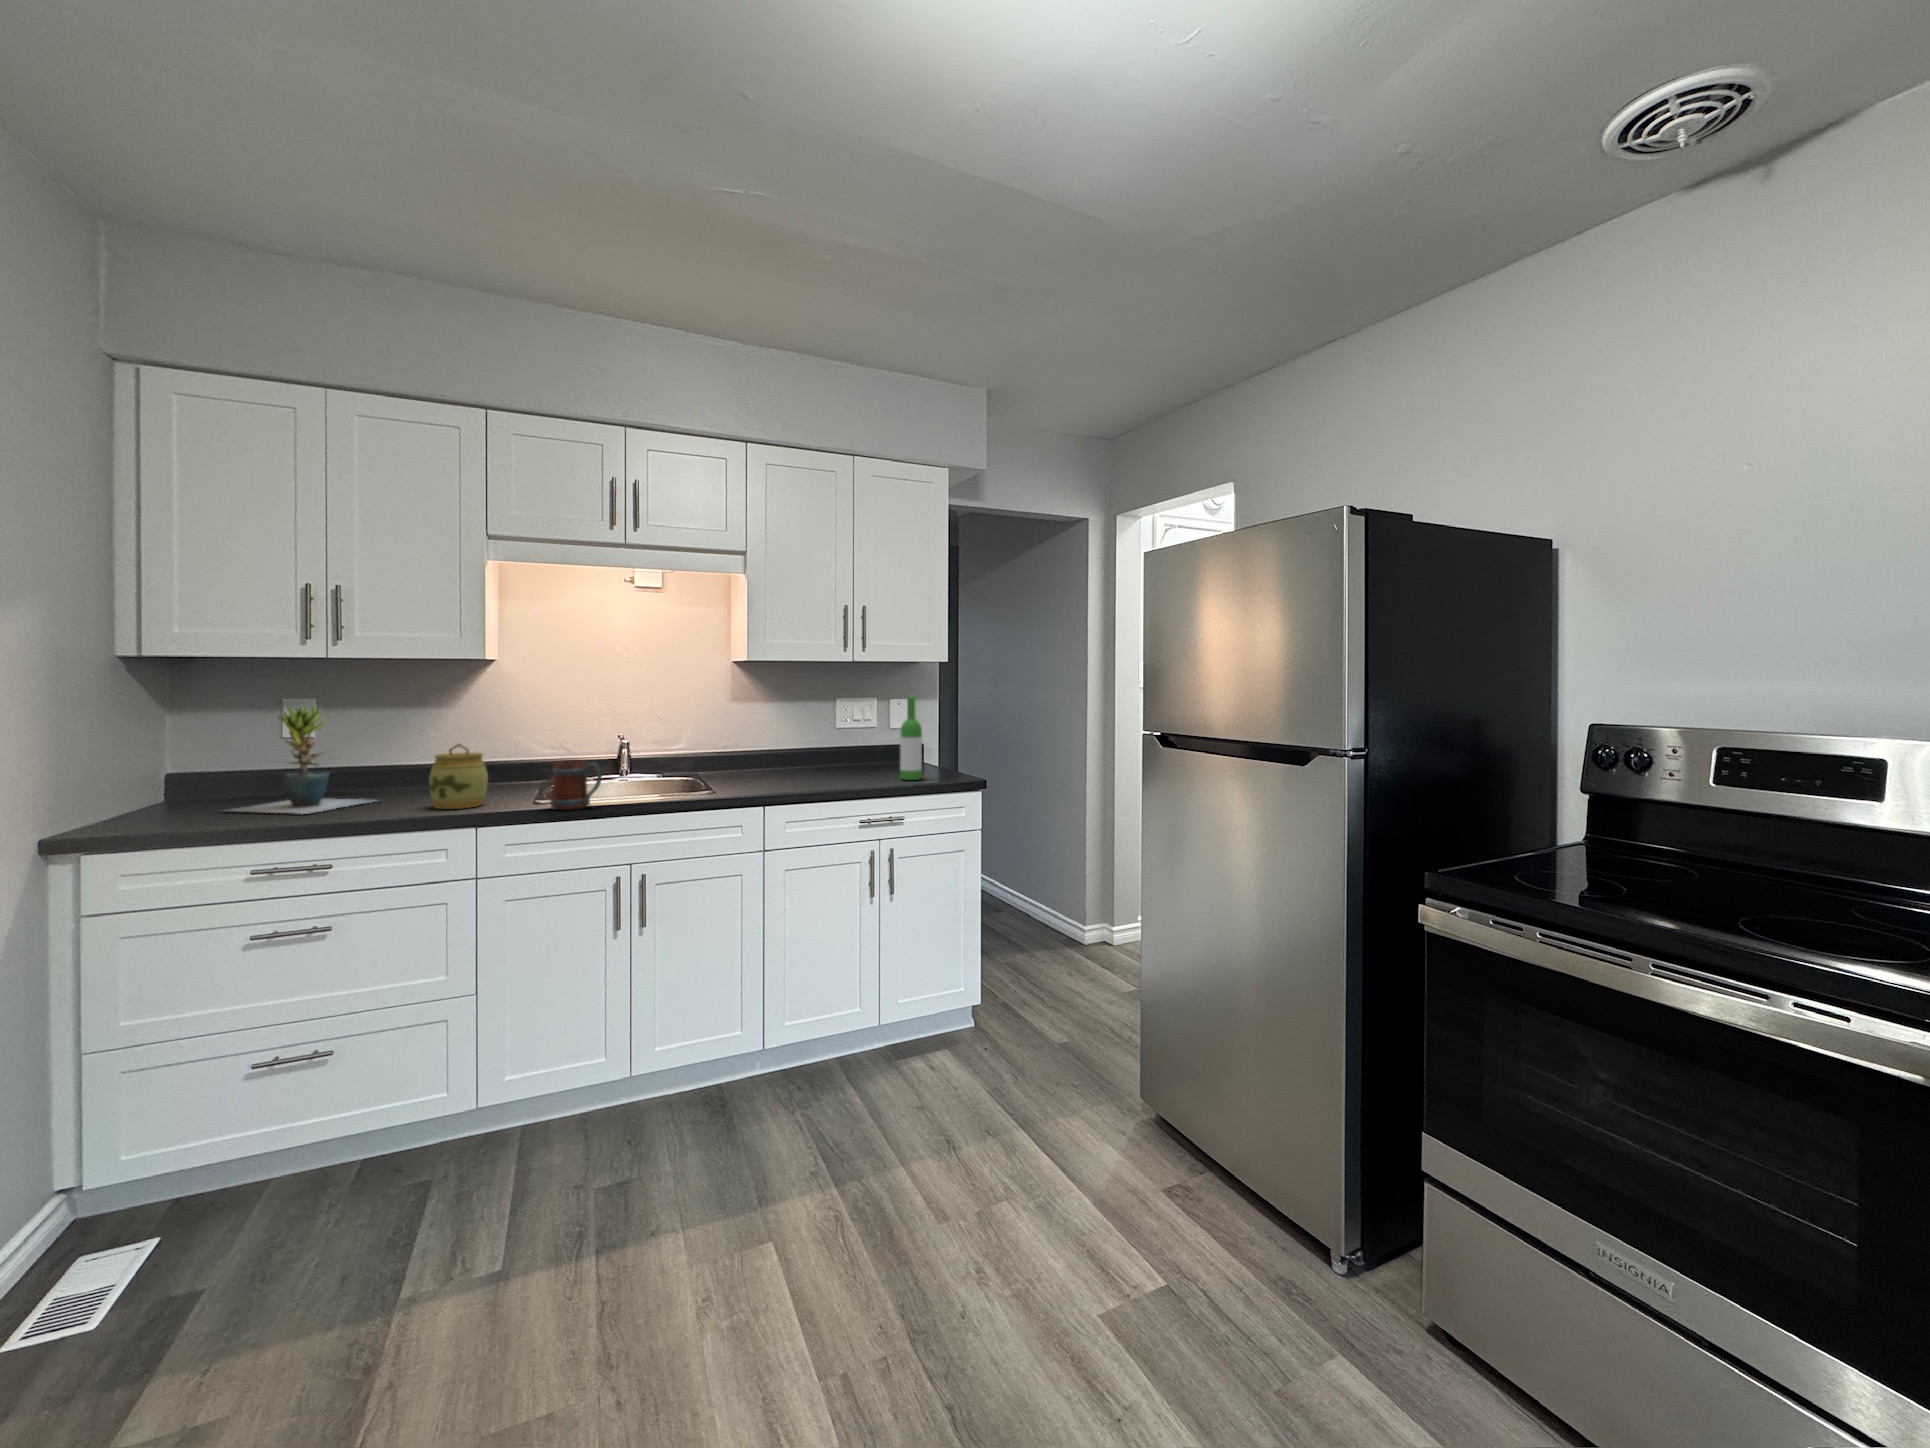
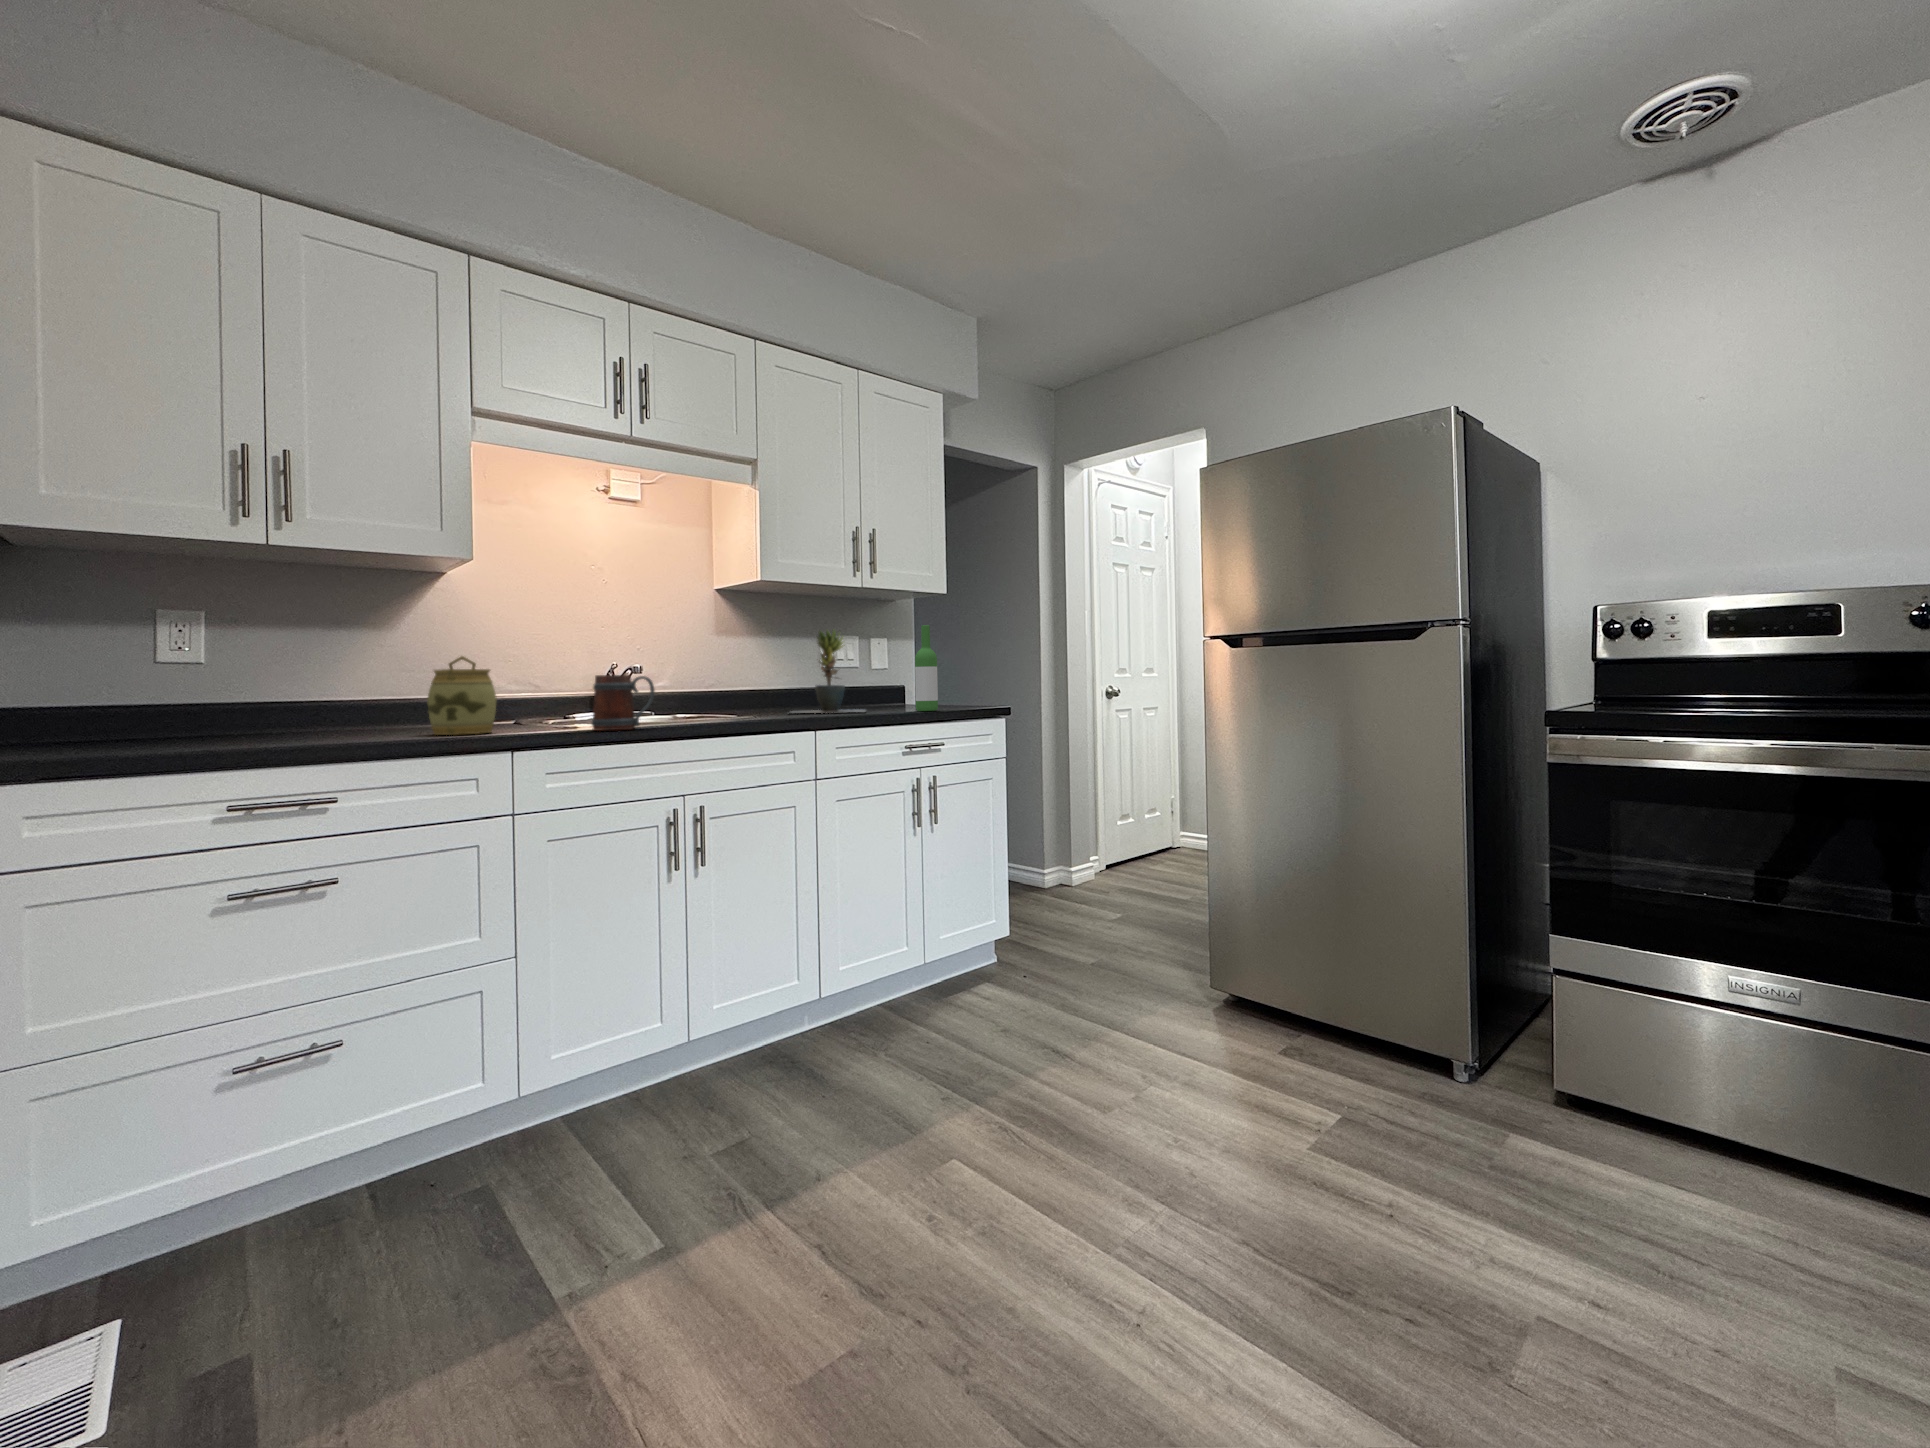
potted plant: present [230,705,375,814] -> present [791,630,865,713]

